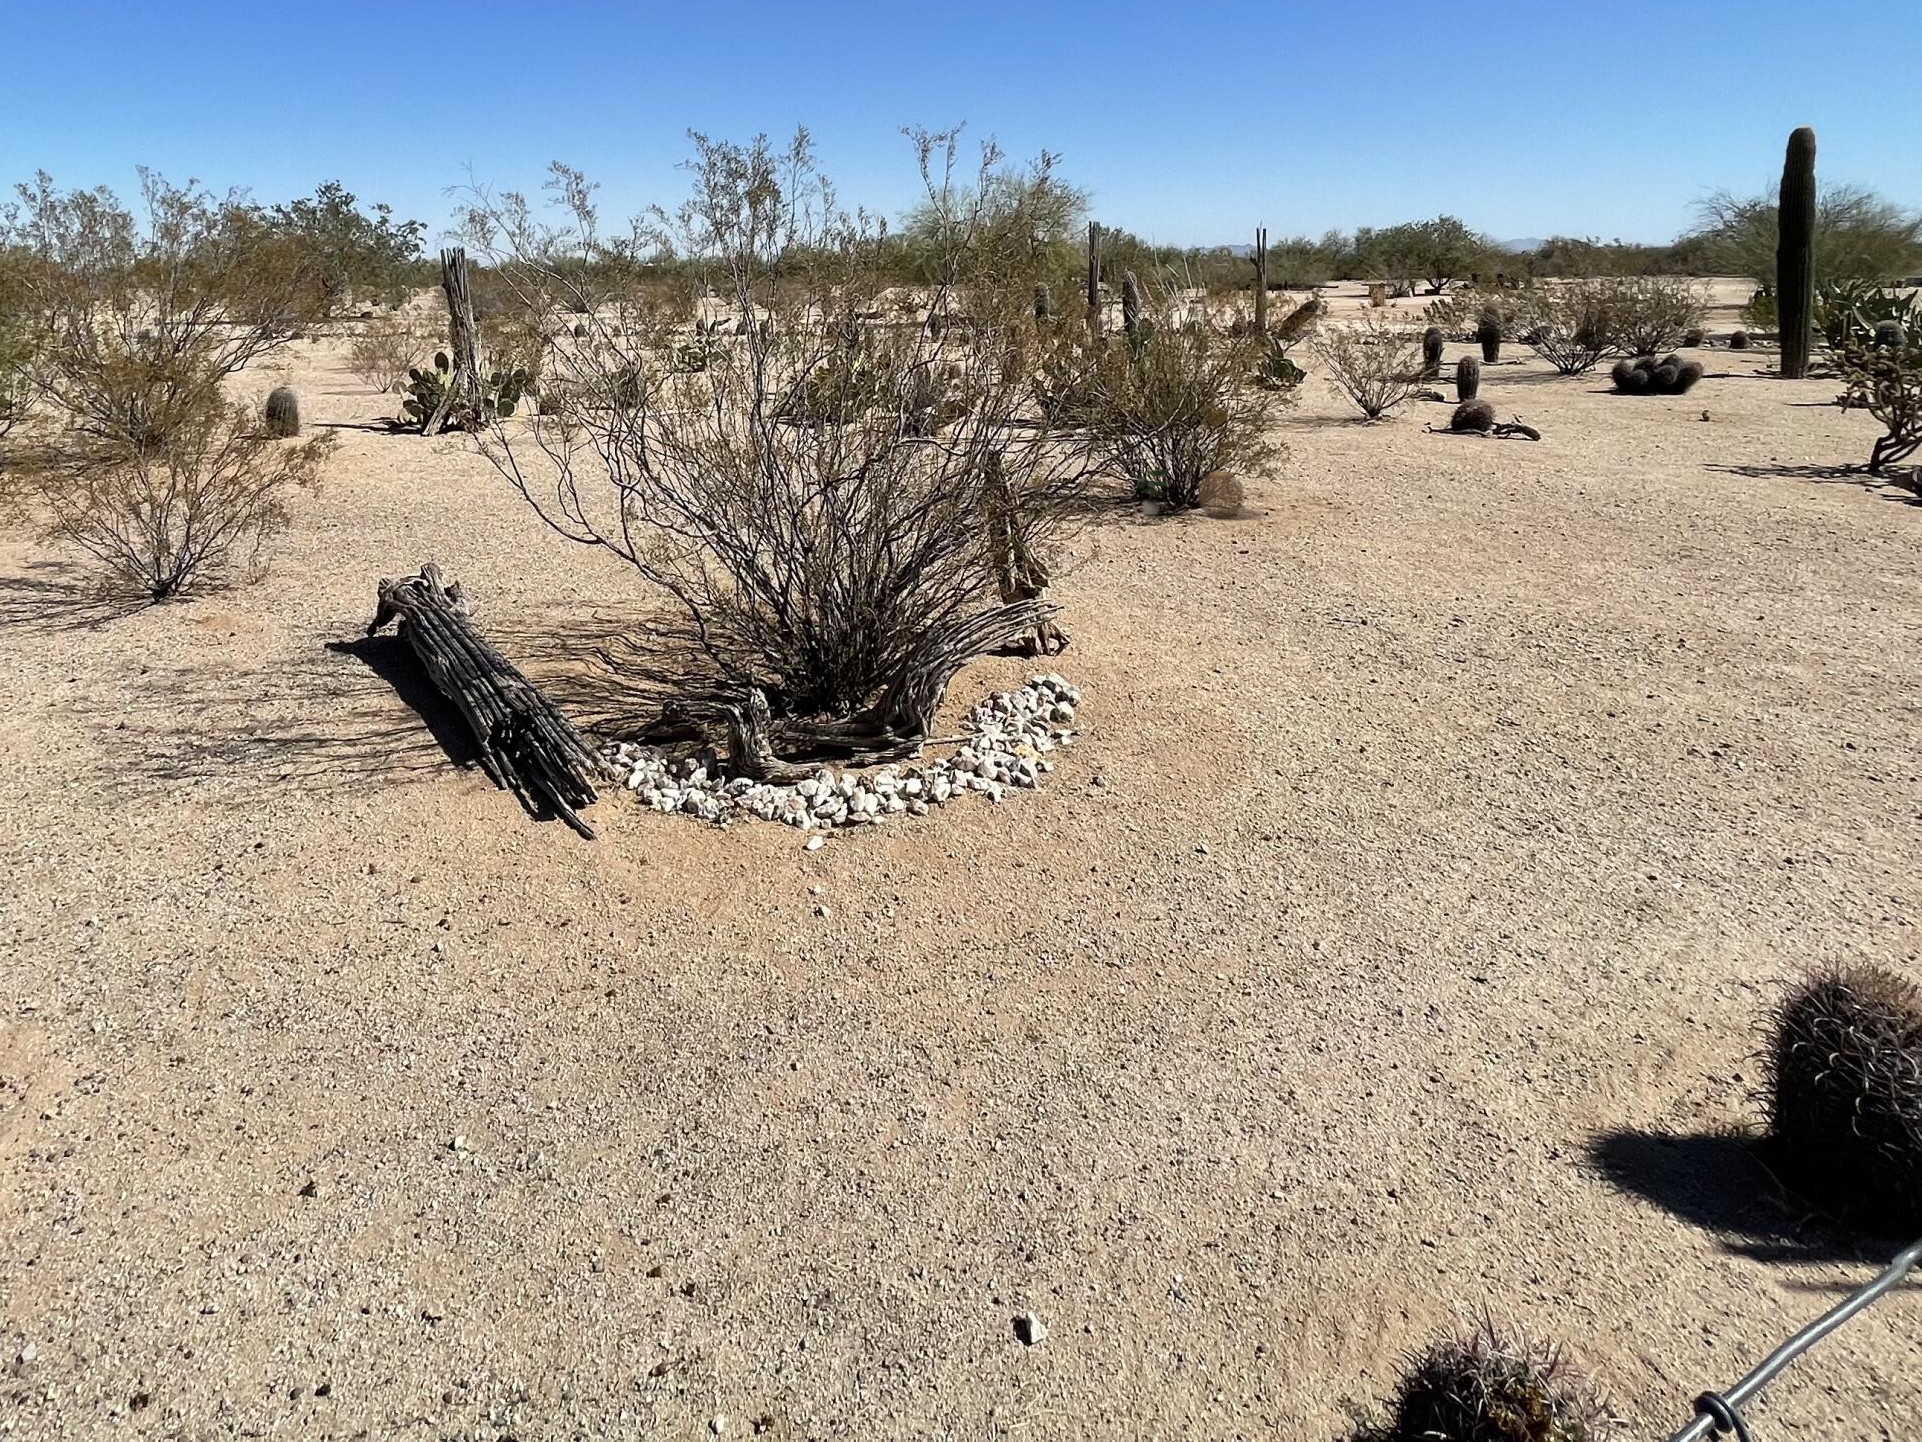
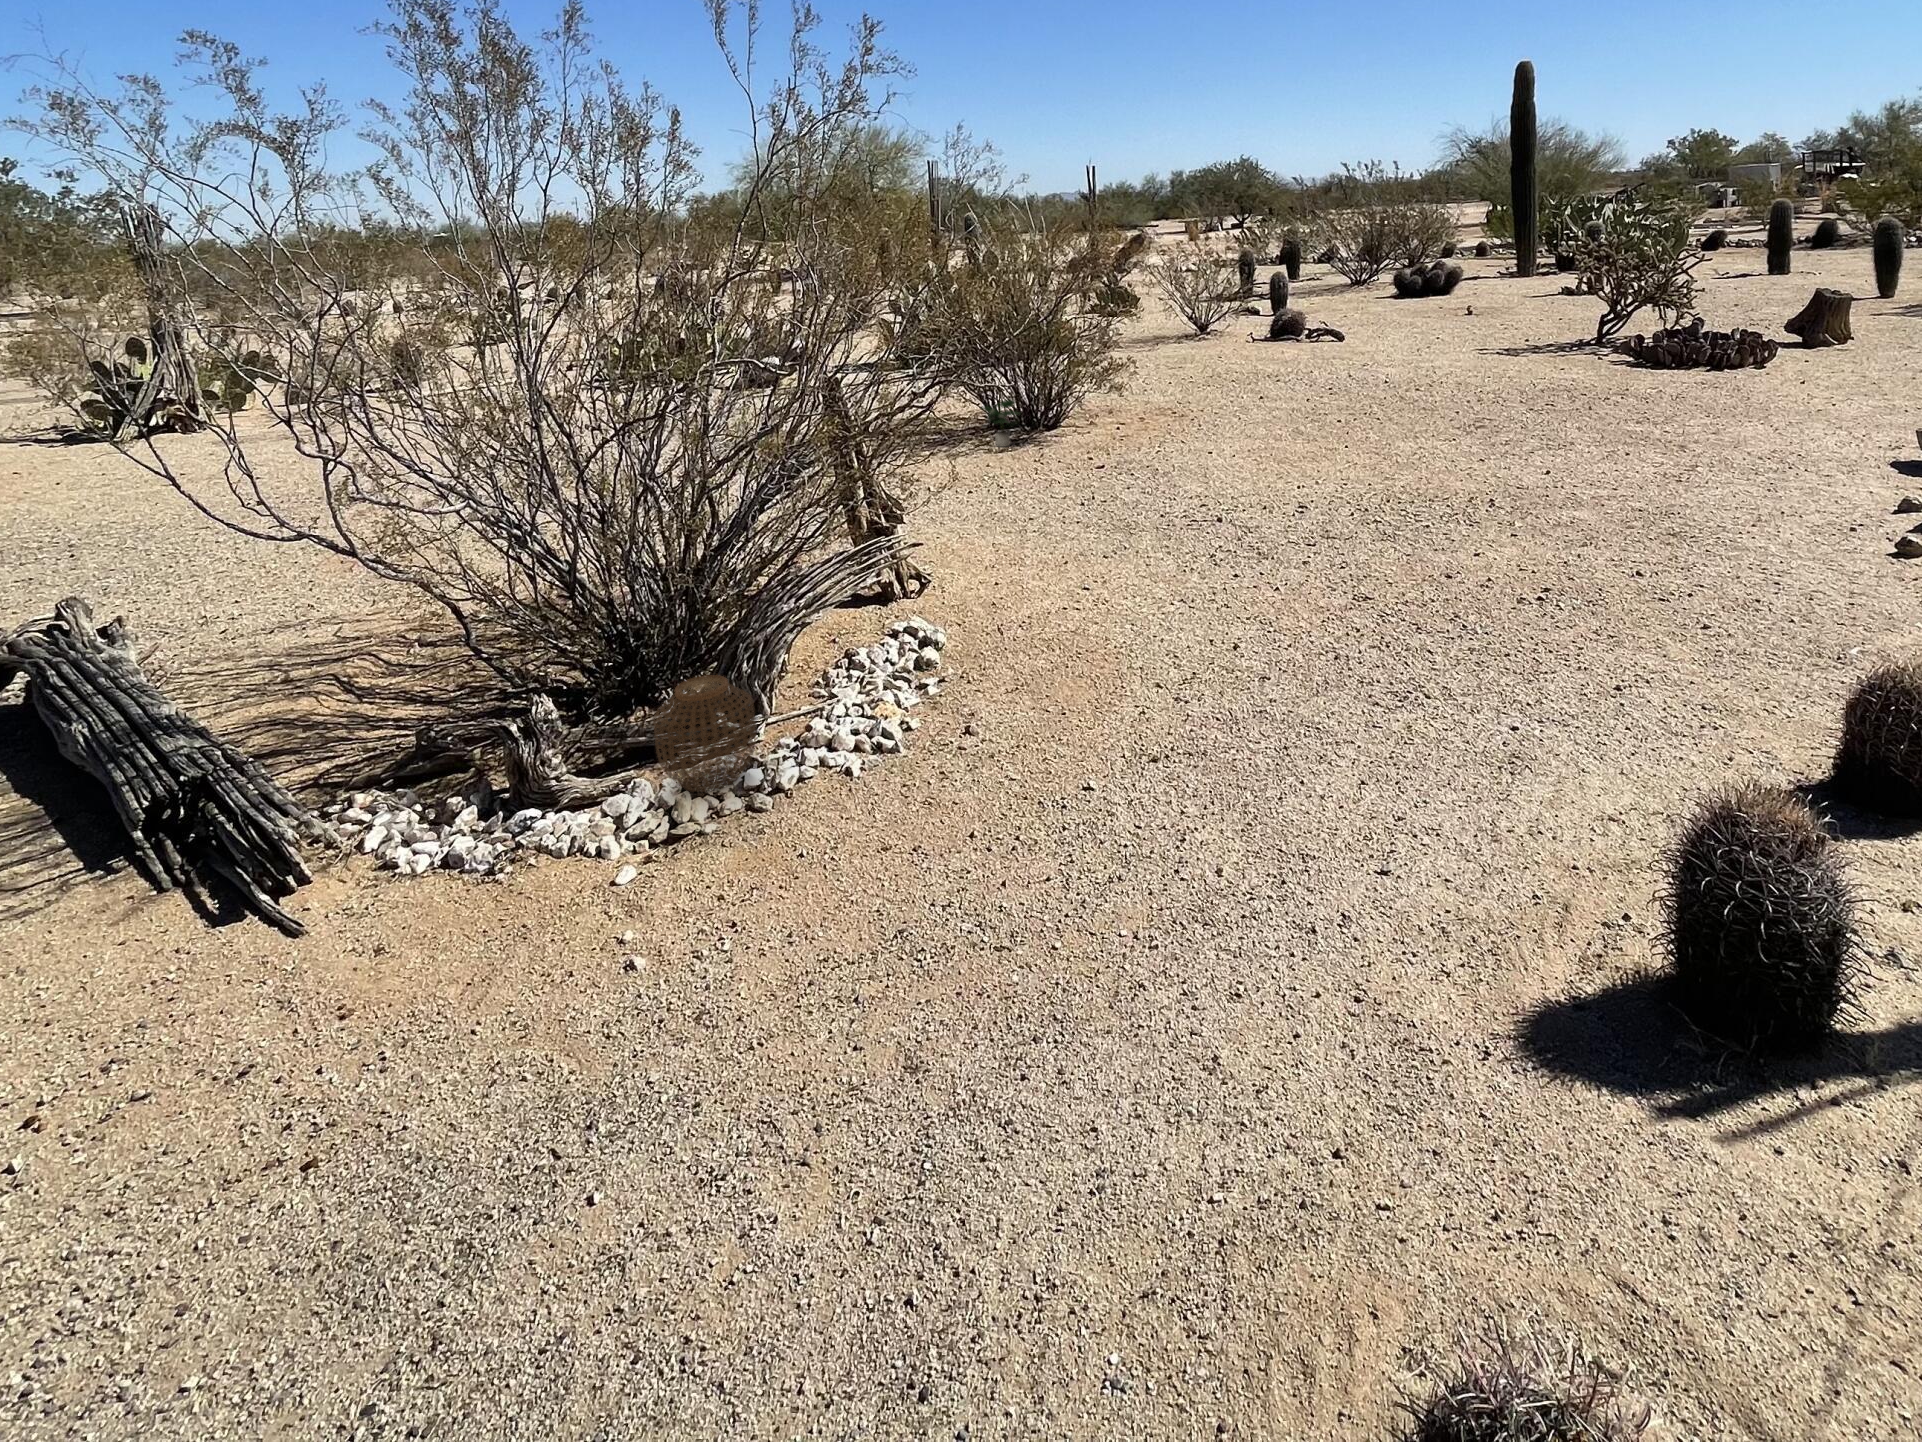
woven basket: present [1199,471,1243,519] -> present [653,675,757,792]

